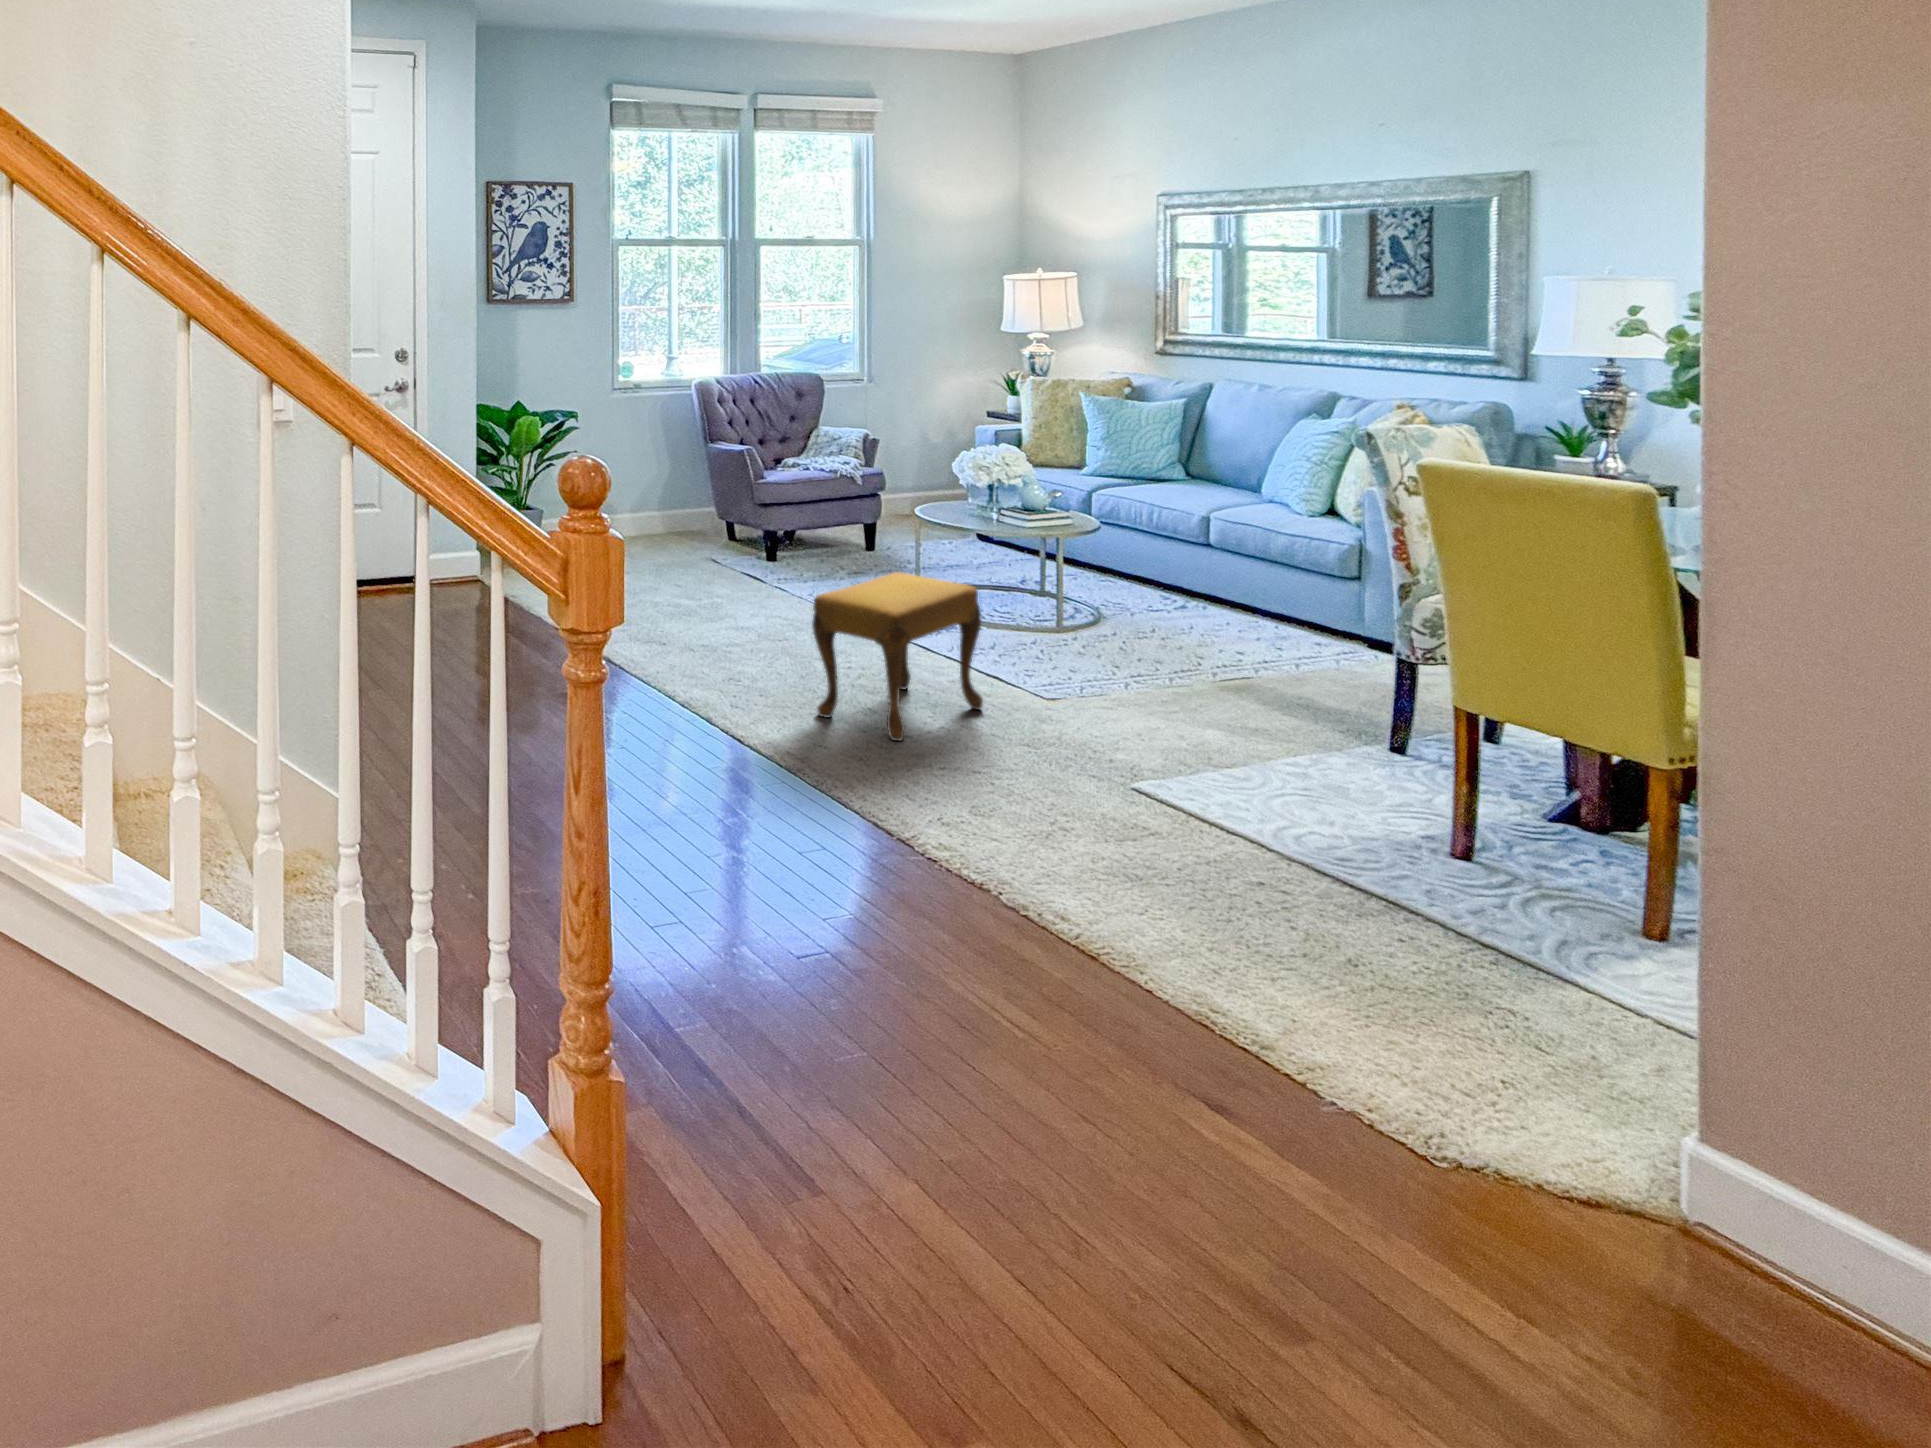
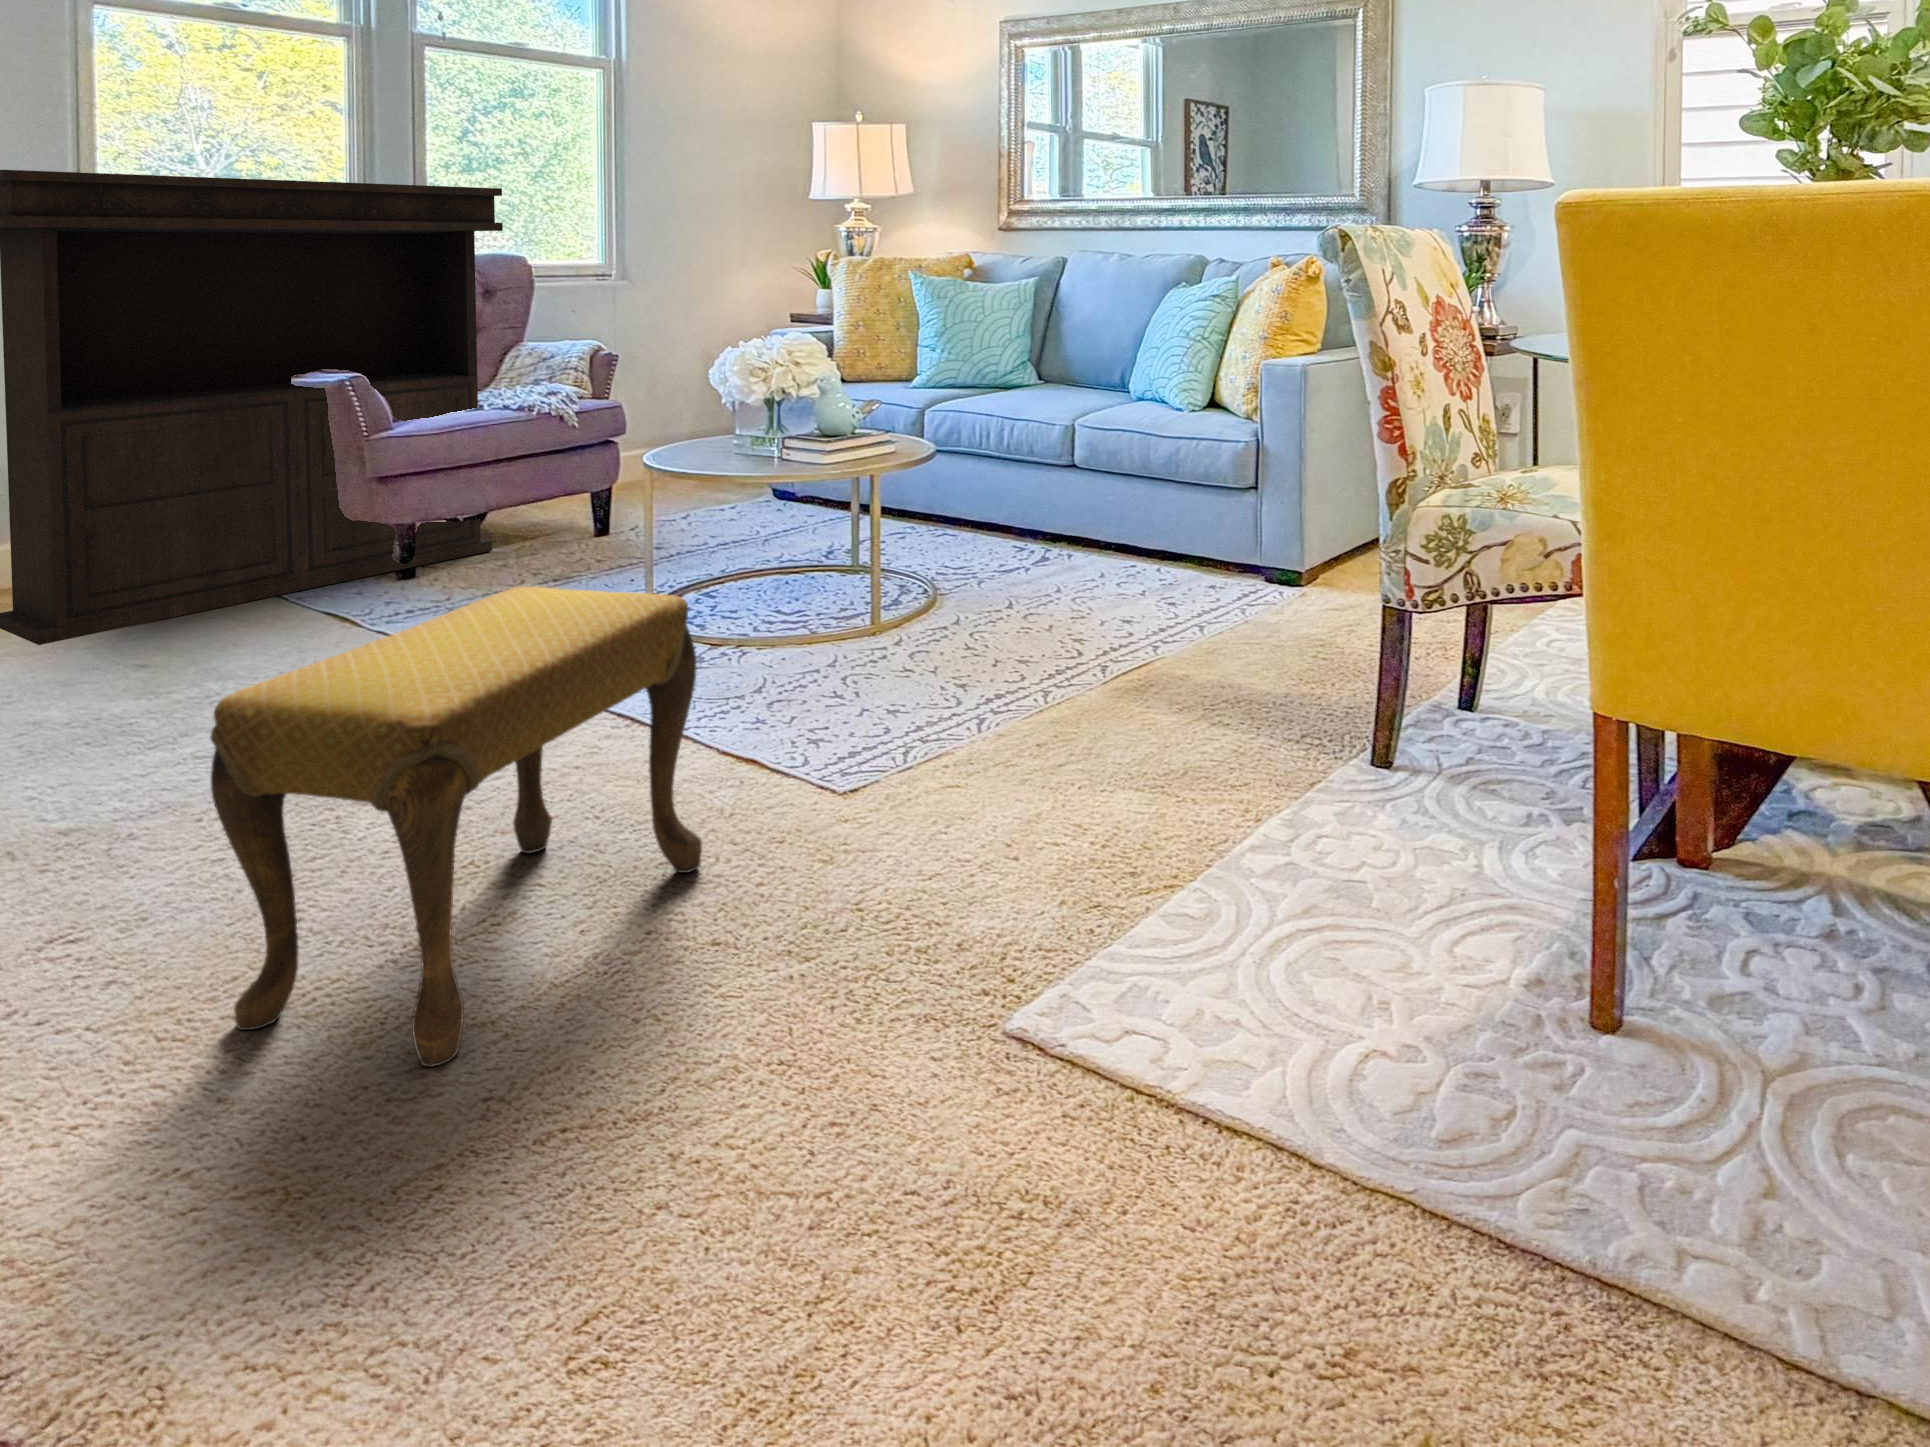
console table: none [591,340,818,569] -> present [0,170,503,645]

